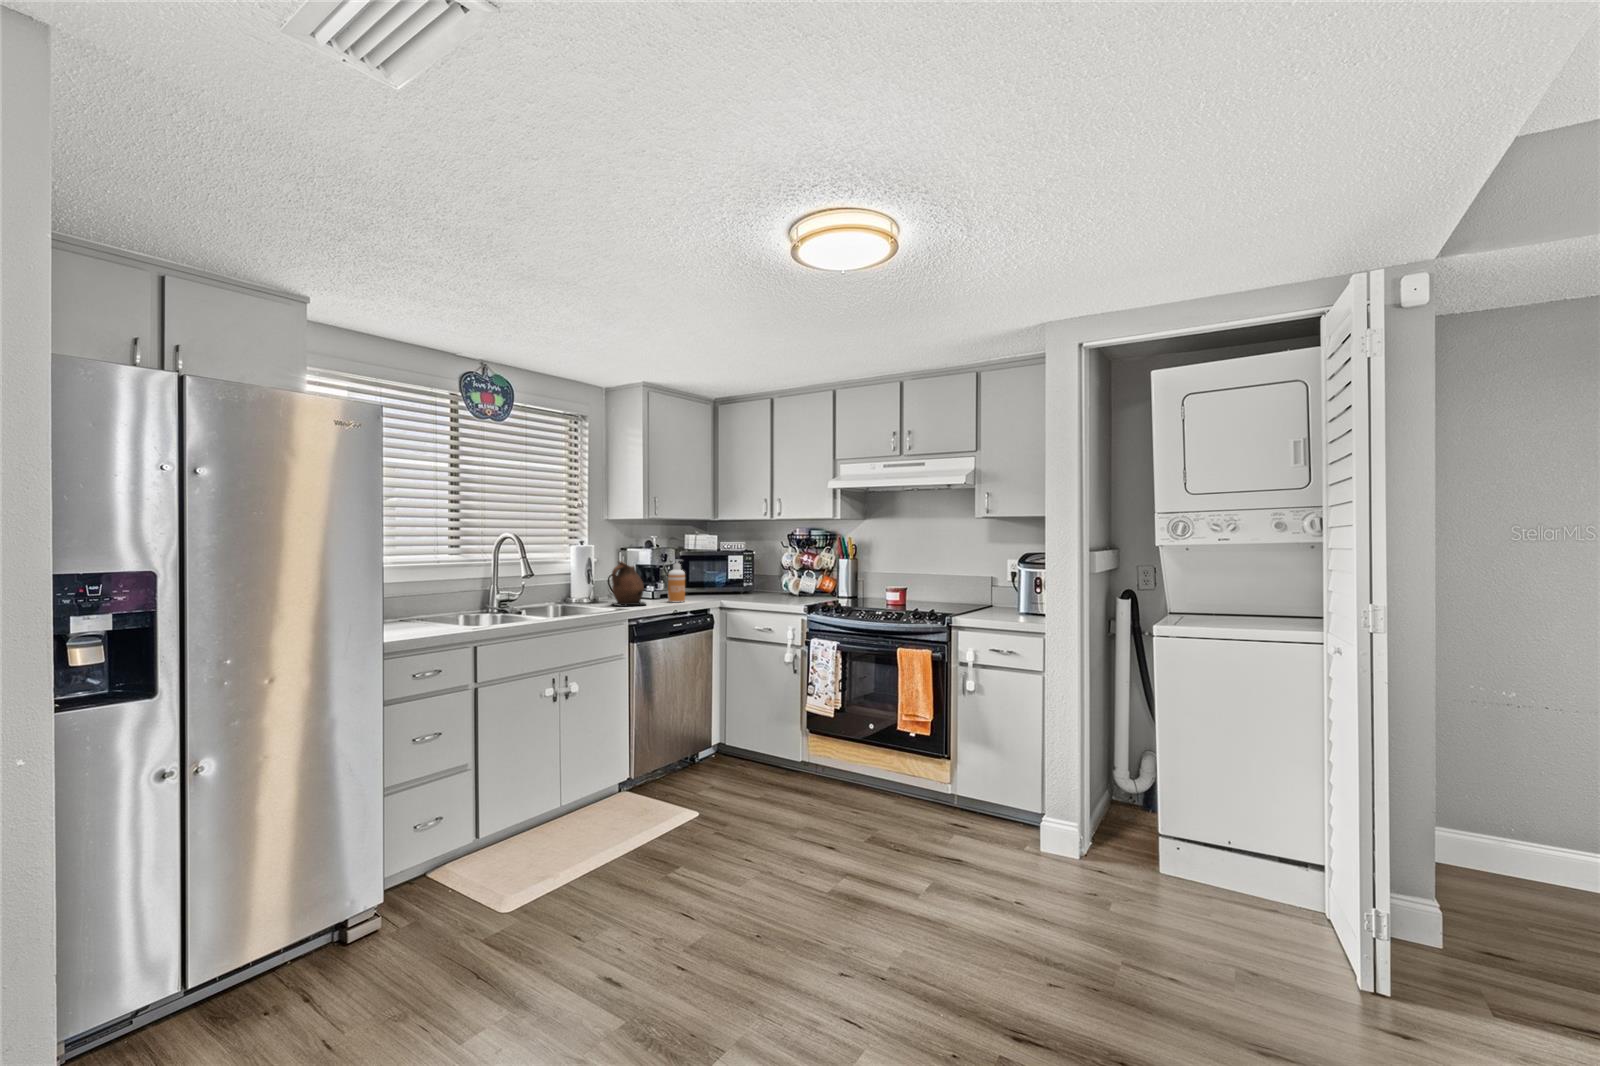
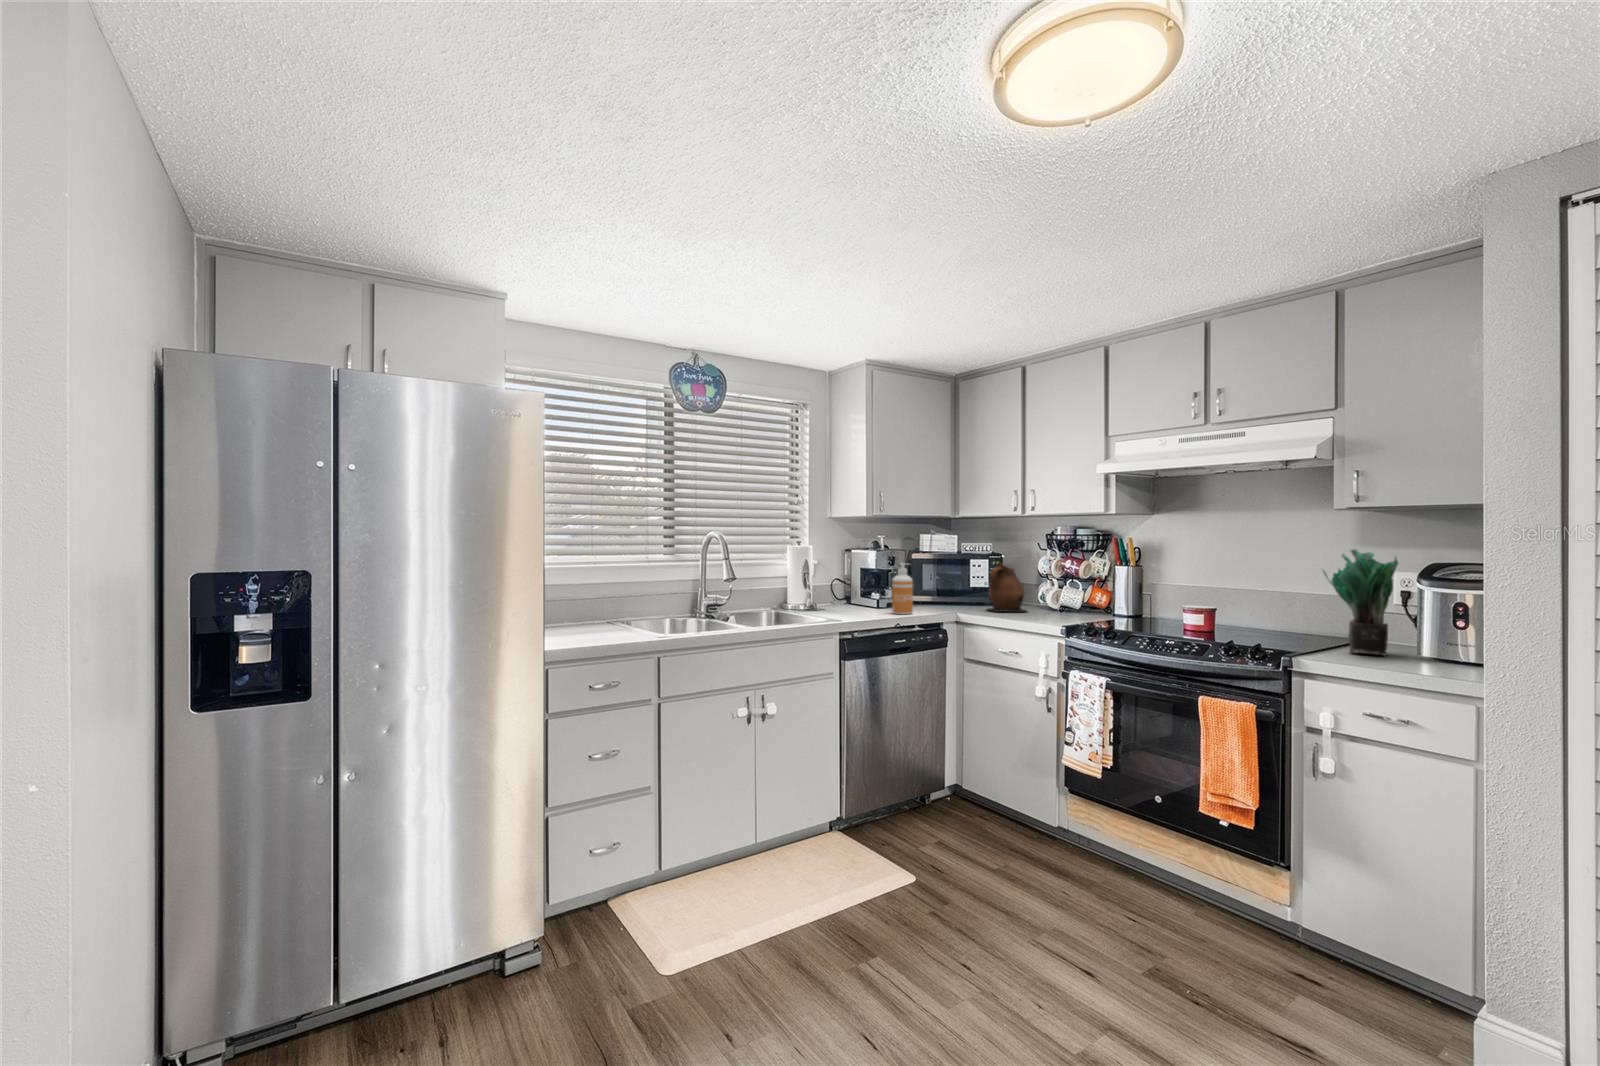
potted plant: none [968,546,1008,614] -> present [1323,549,1398,655]
ceramic pitcher: present [612,561,646,605] -> present [988,563,1027,612]

